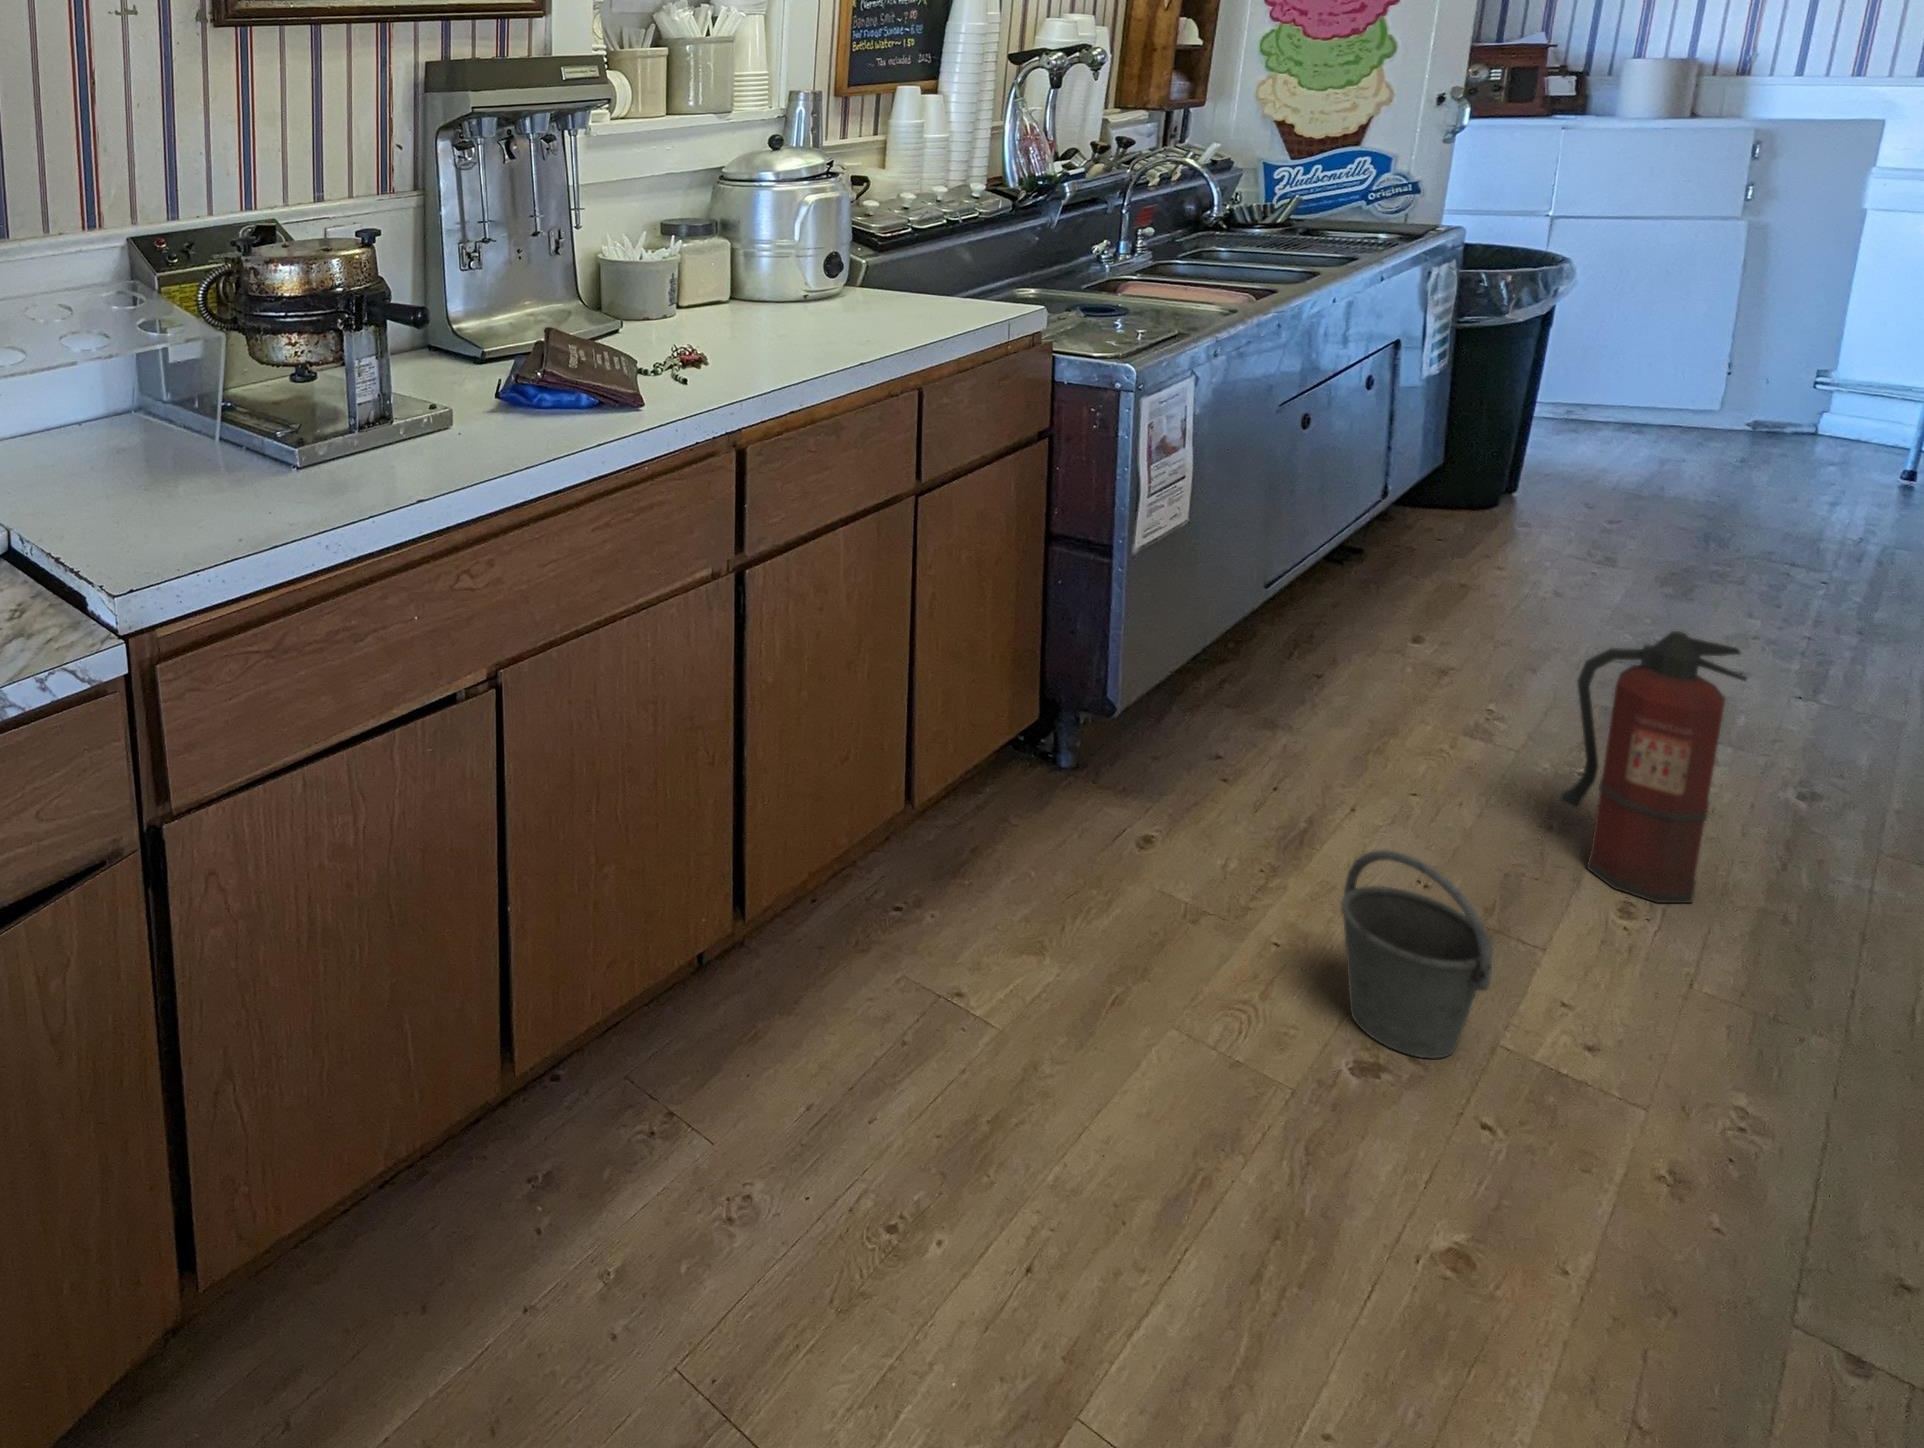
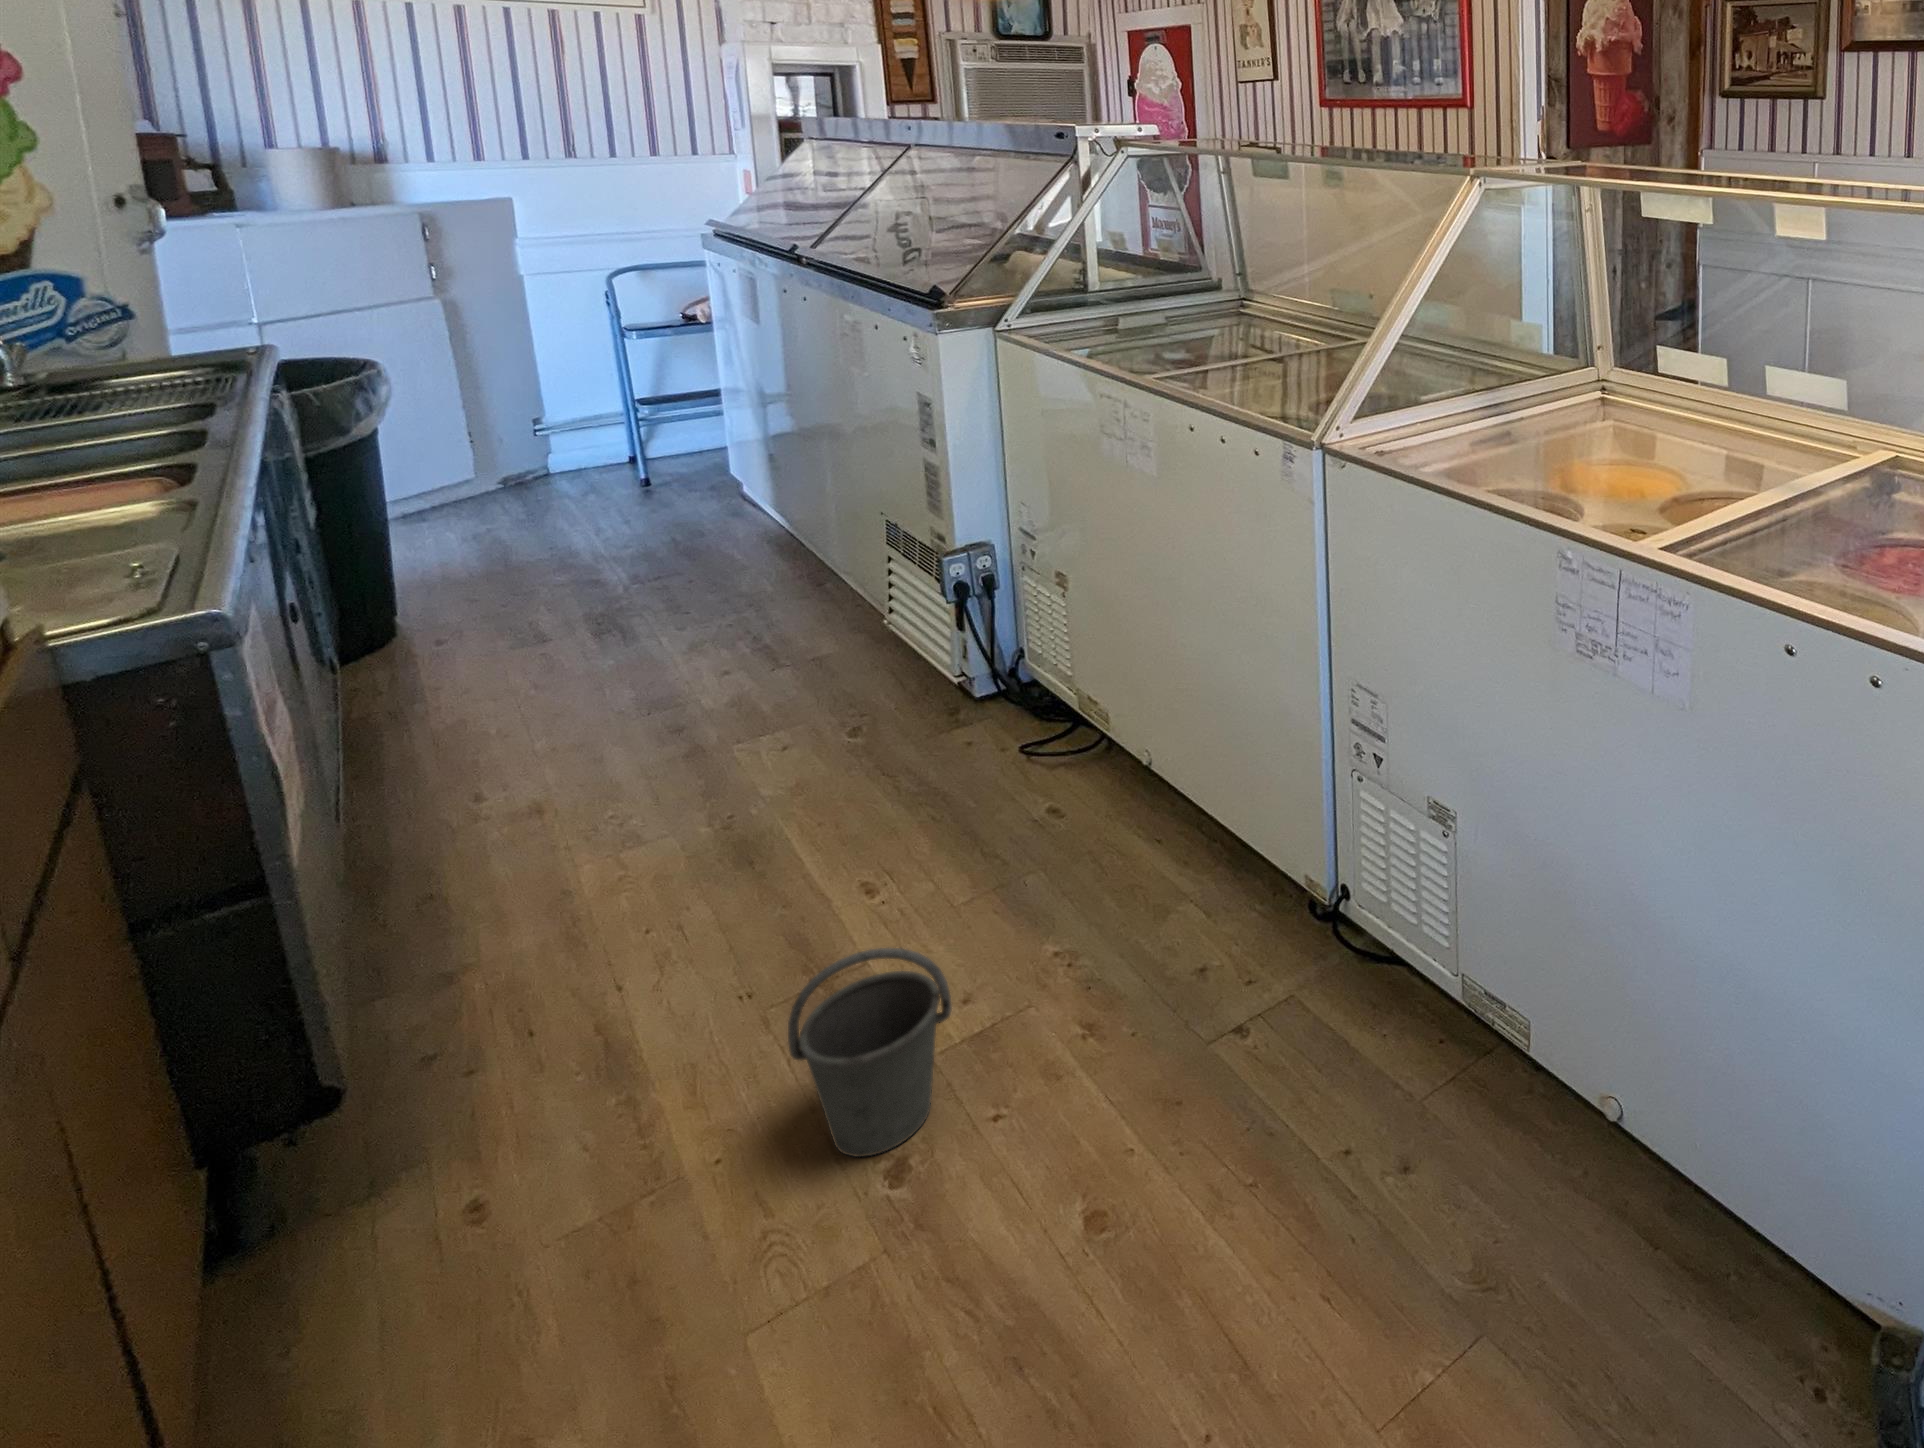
fire extinguisher: present [1560,631,1747,903] -> none [767,627,893,880]

